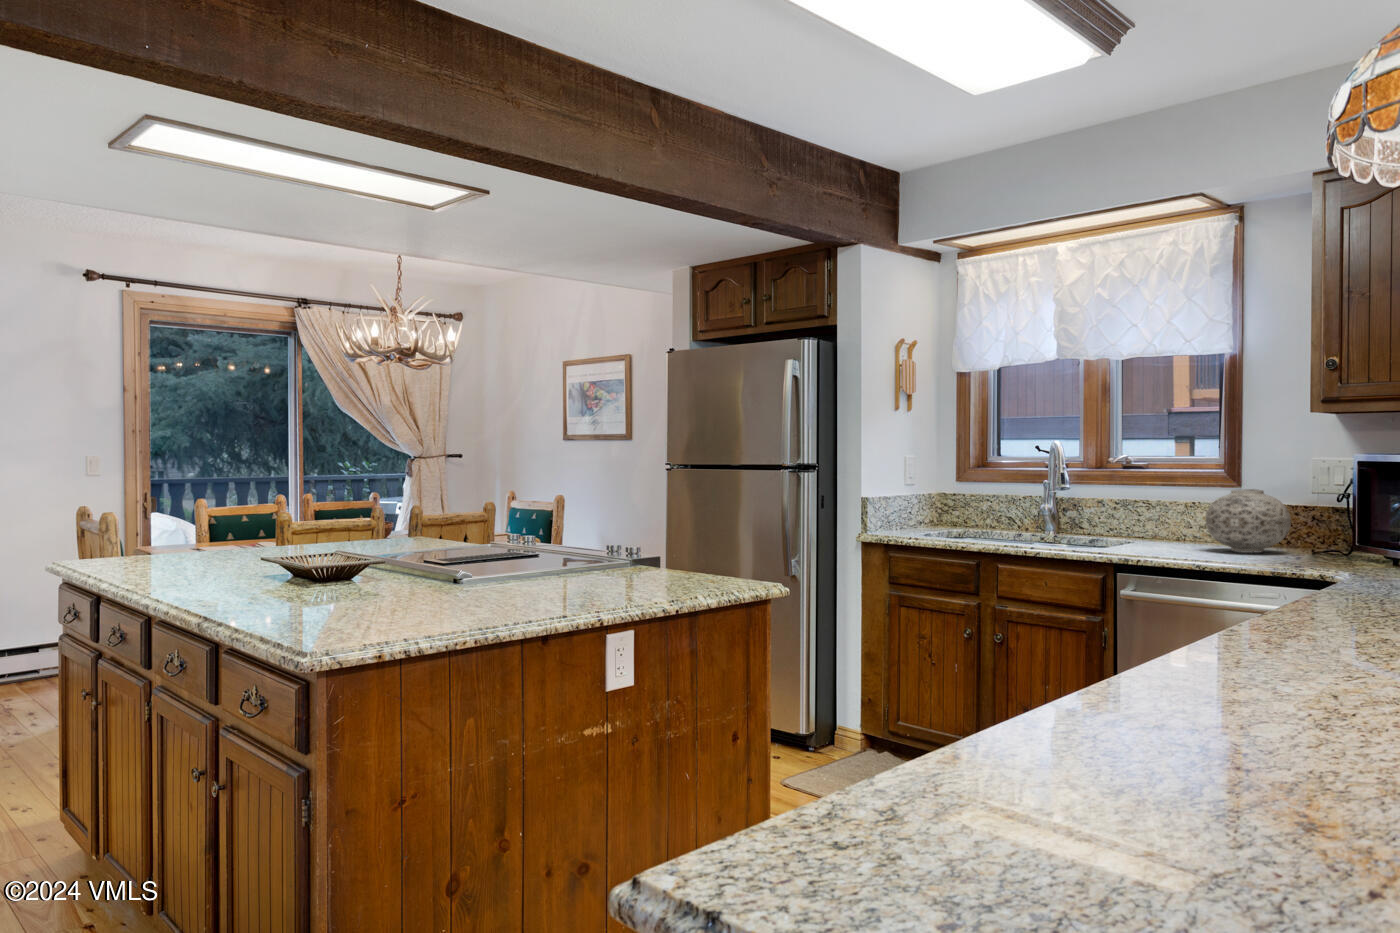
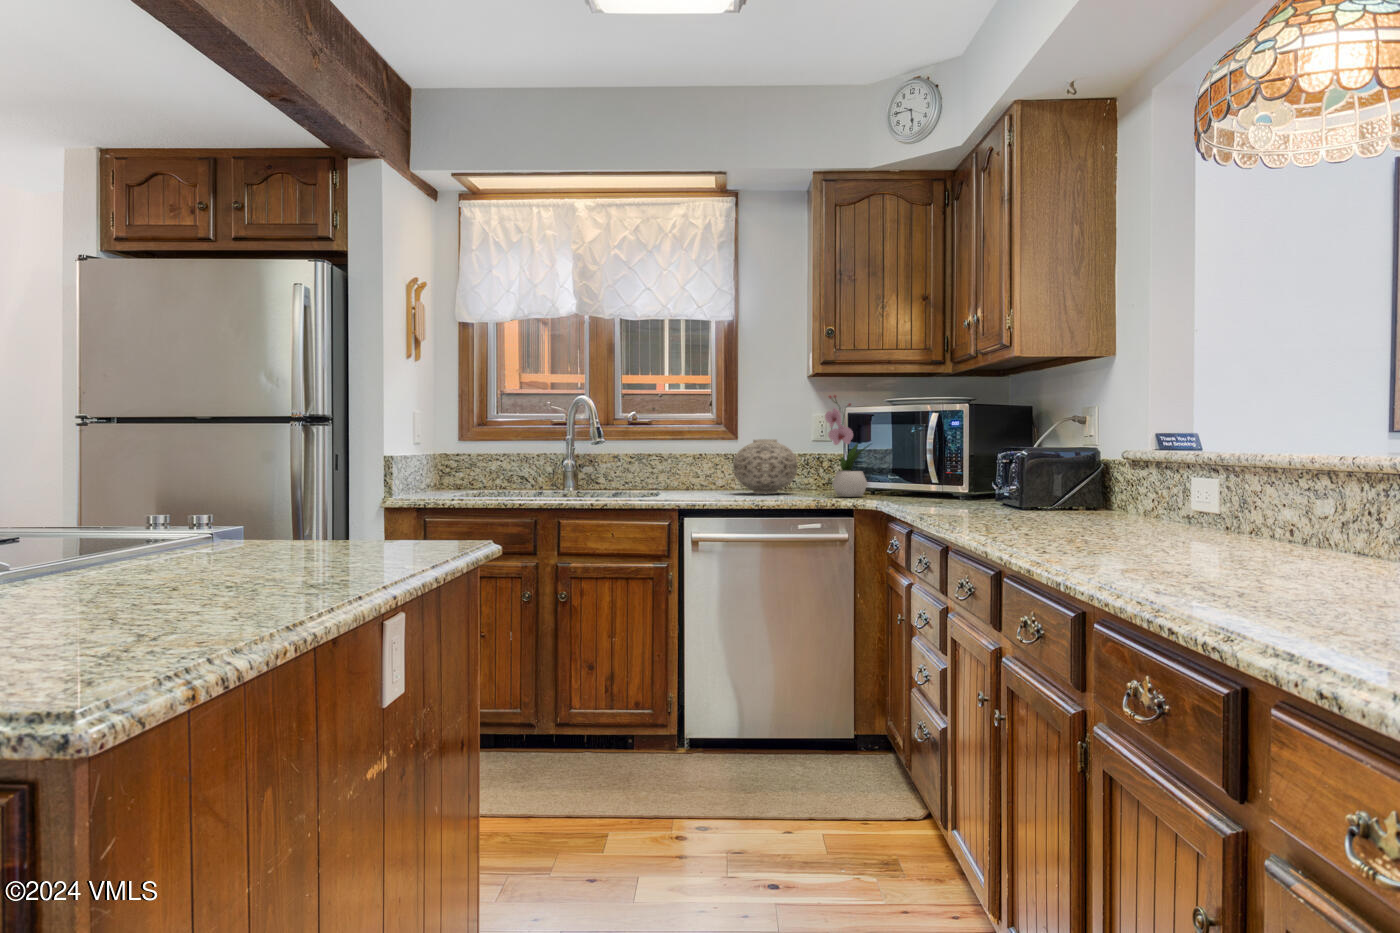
flower arrangement: none [1293,442,1358,565] -> present [825,395,869,497]

